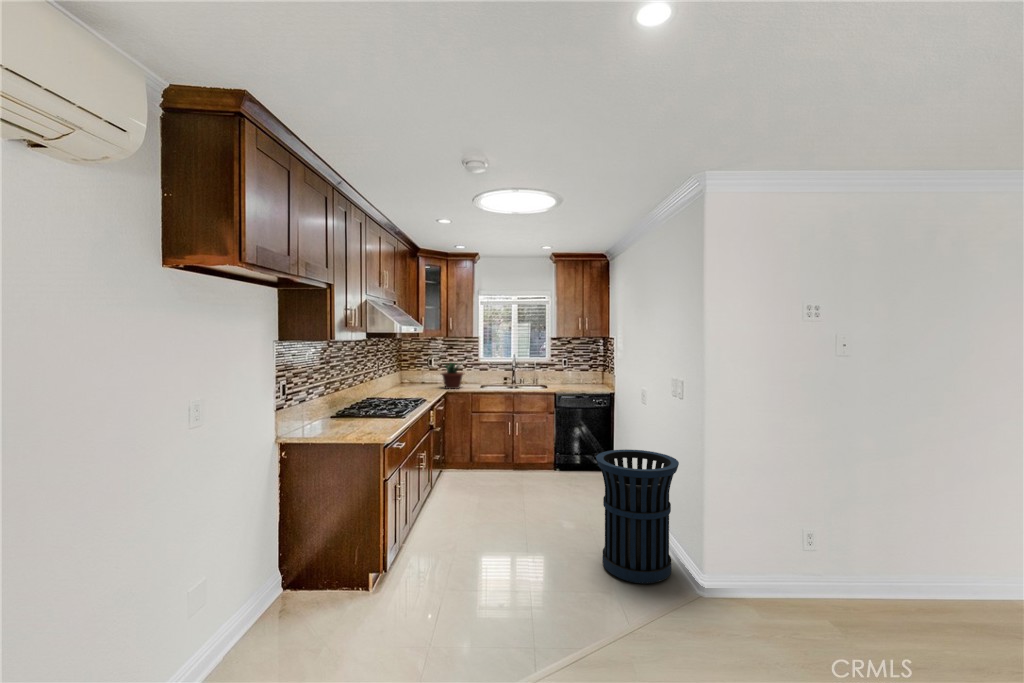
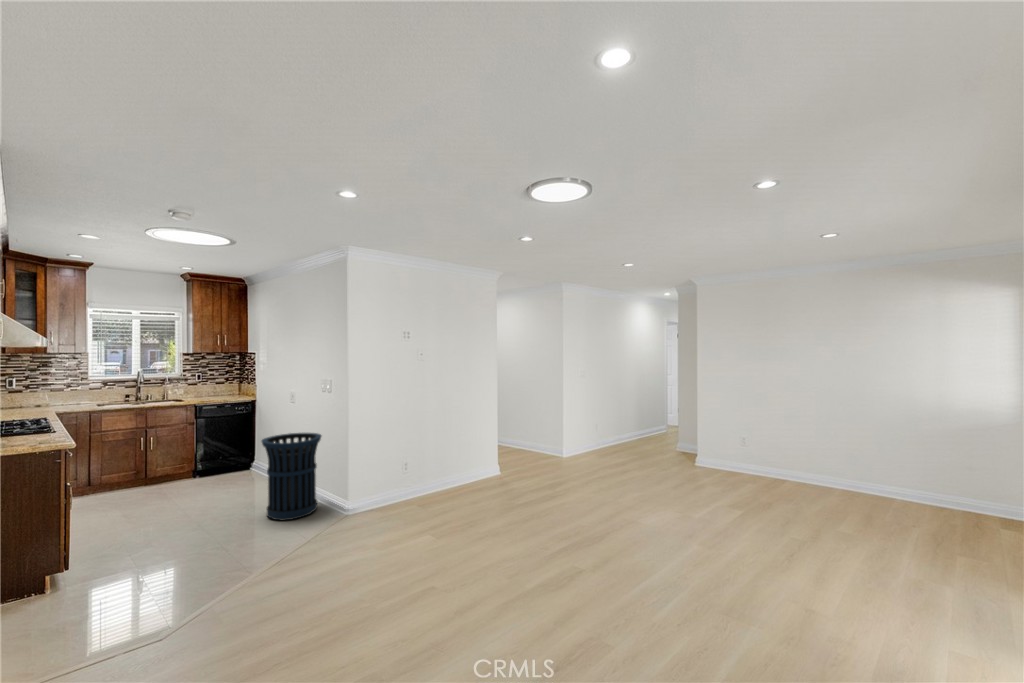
potted plant: present [441,363,464,389] -> none [33,381,77,413]

